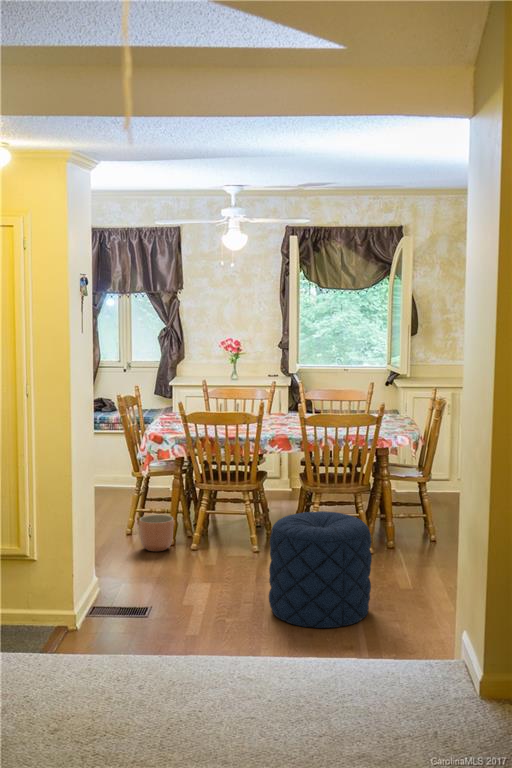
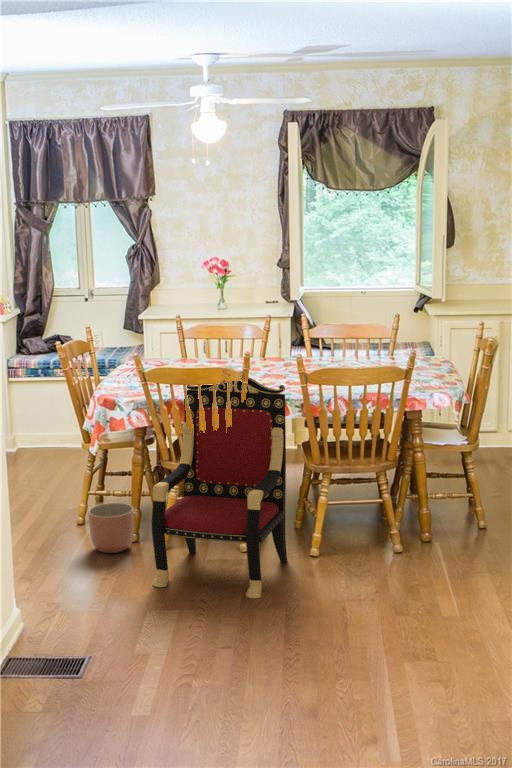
armchair: none [190,415,289,578] -> present [152,378,287,598]
pouf: present [269,511,372,628] -> none [254,517,401,694]

